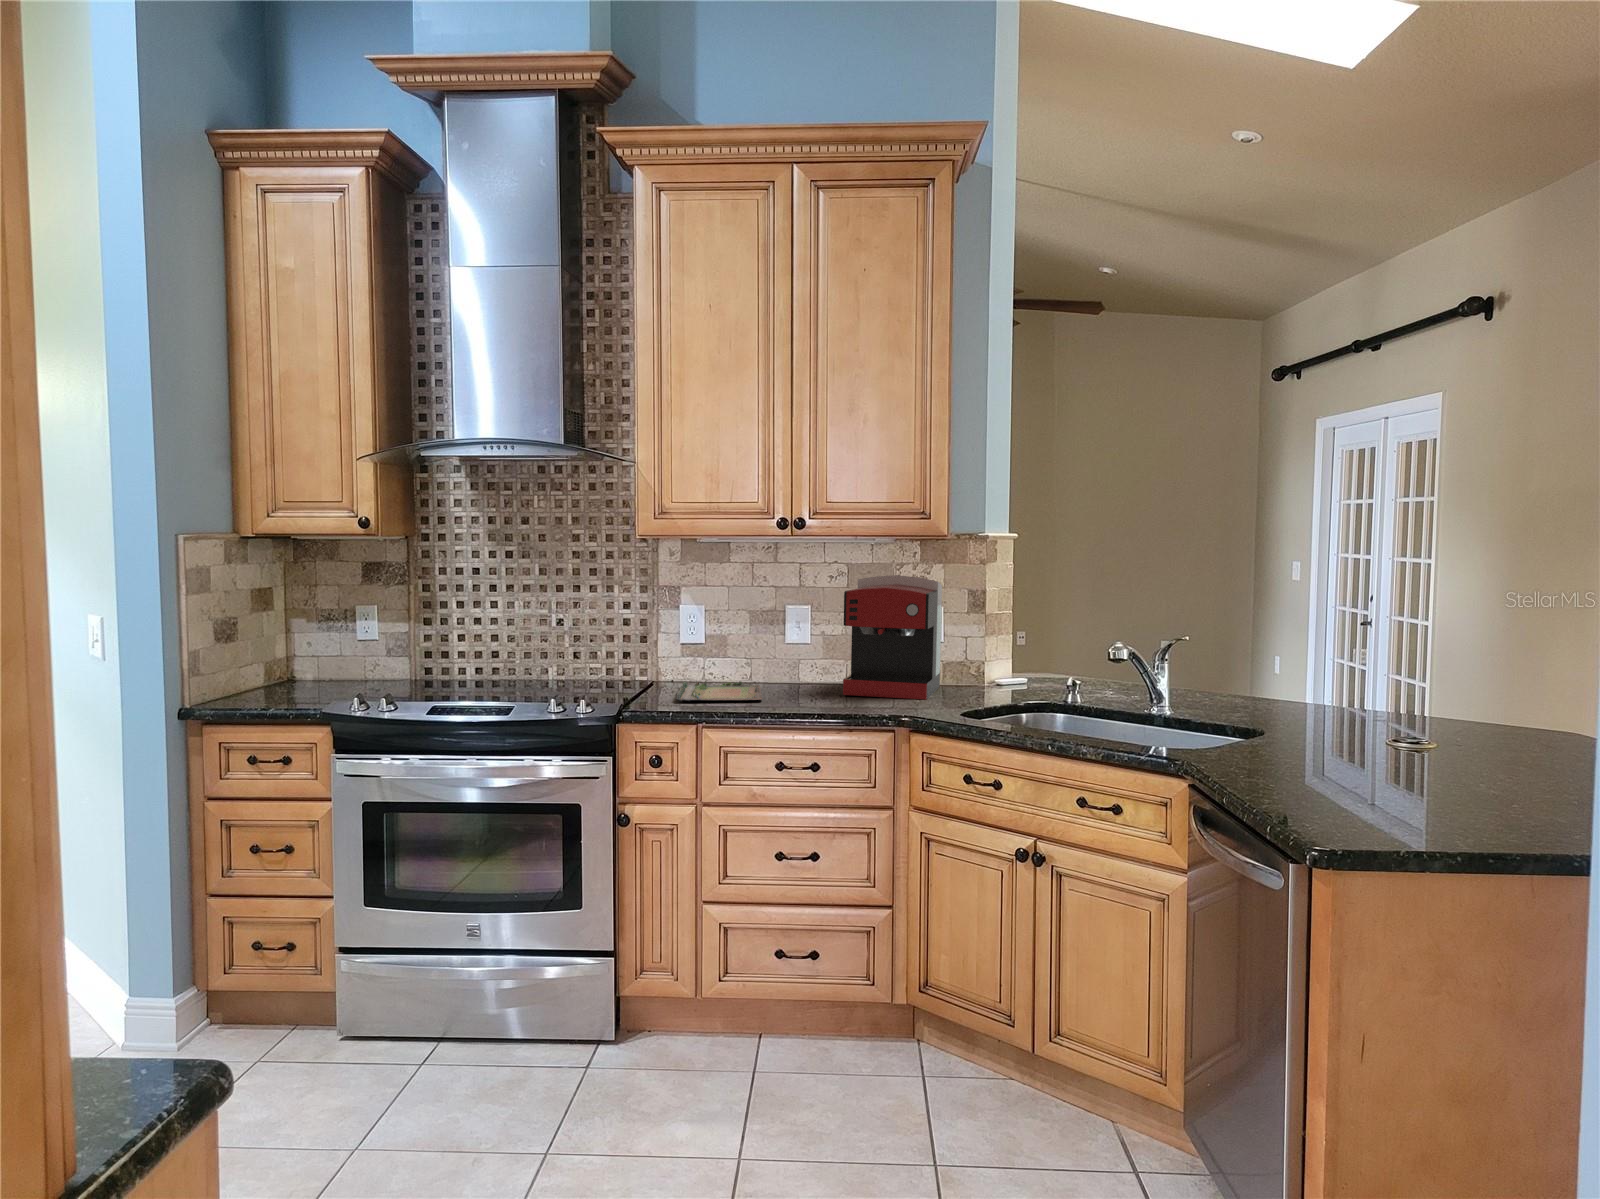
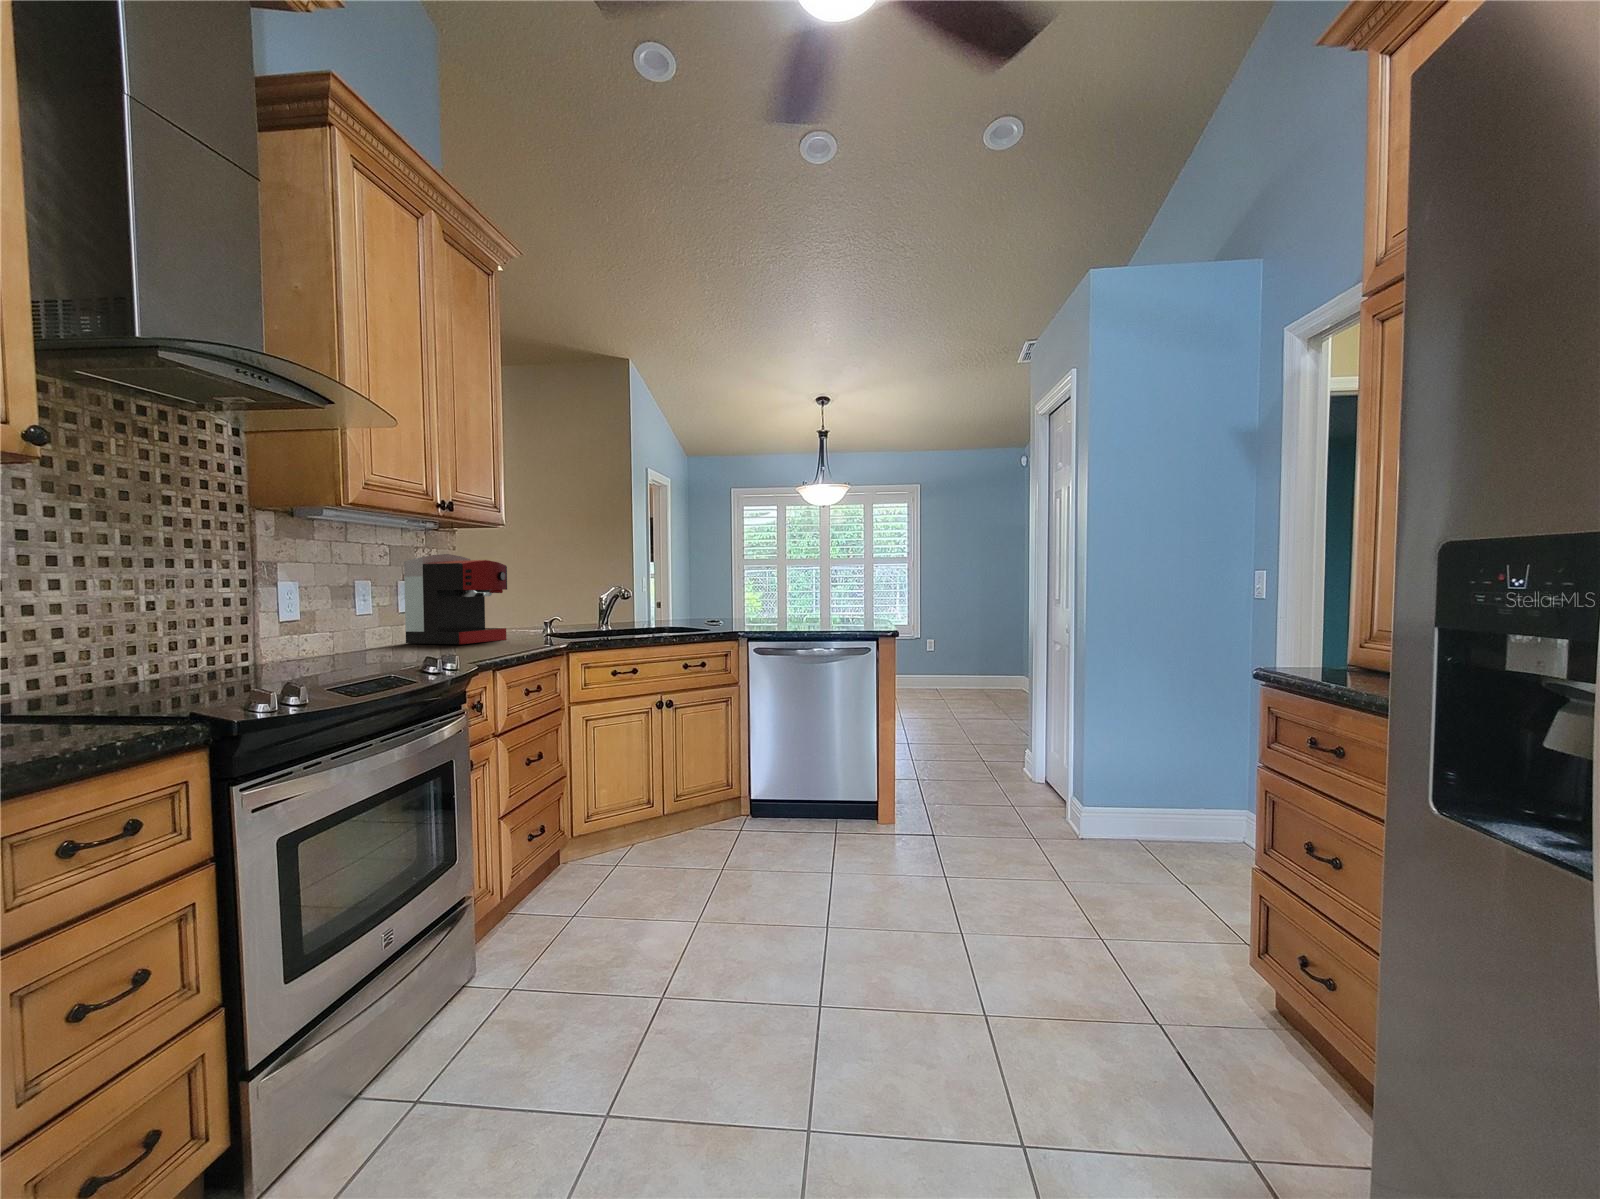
tray: present [677,678,763,701] -> none [319,641,456,660]

